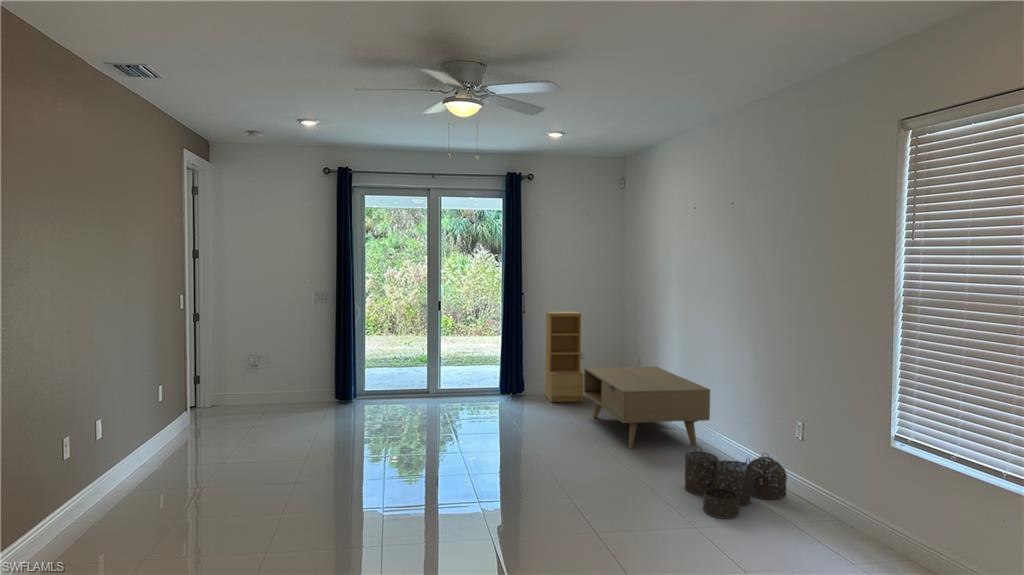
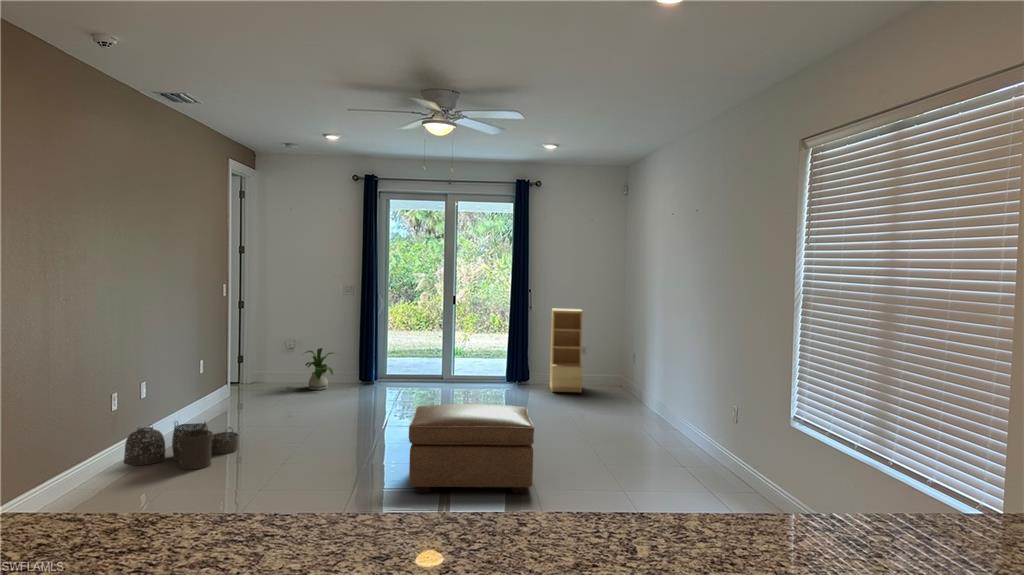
house plant: none [270,363,315,411] -> present [305,348,335,390]
coffee table: present [584,367,710,448] -> none [576,360,679,432]
ottoman: none [446,432,598,545] -> present [409,404,534,494]
woven basket: present [685,447,787,518] -> present [124,421,238,469]

